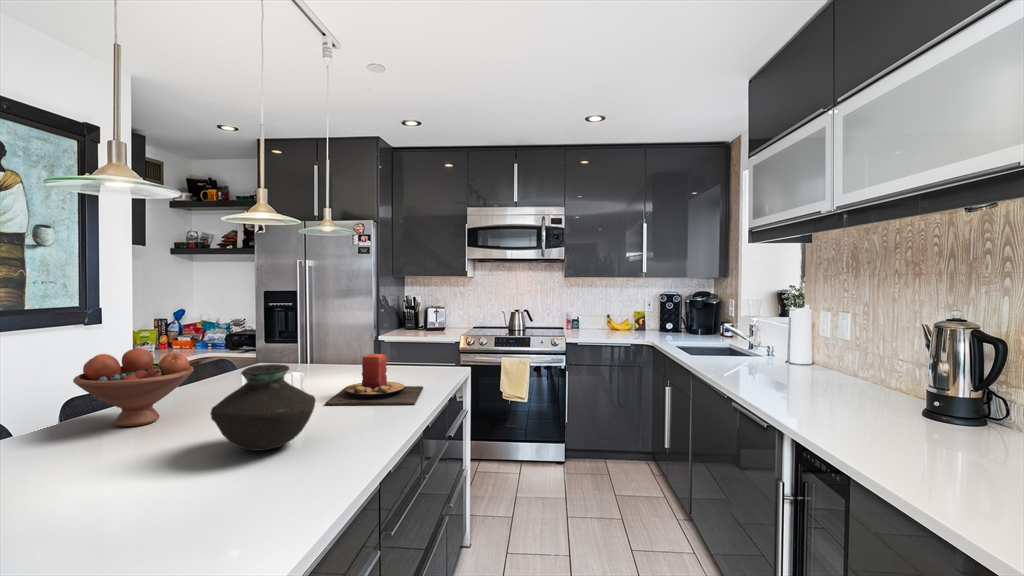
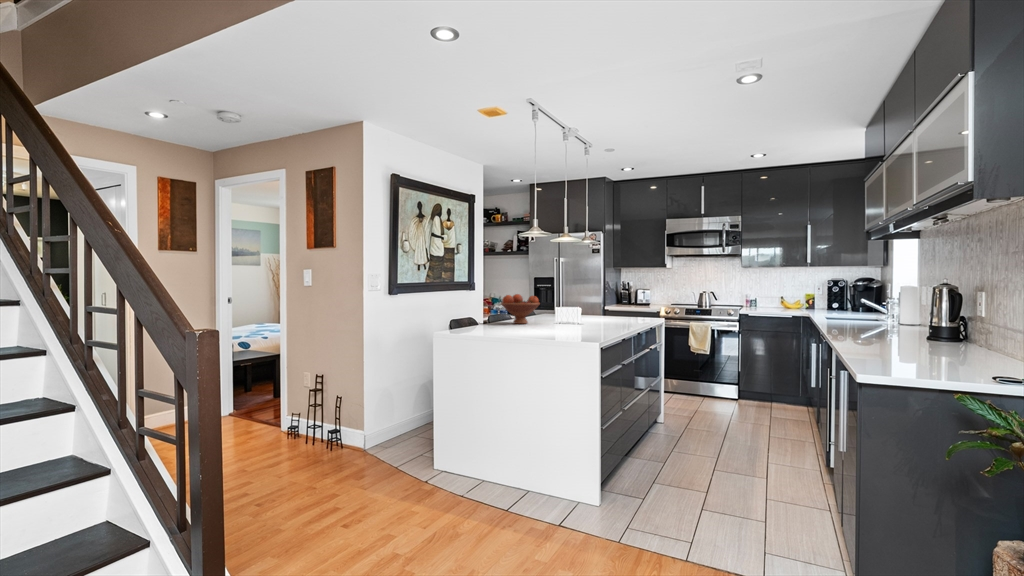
candle: present [325,353,423,405] -> none [593,302,639,325]
vase: present [211,364,316,451] -> none [560,297,597,328]

